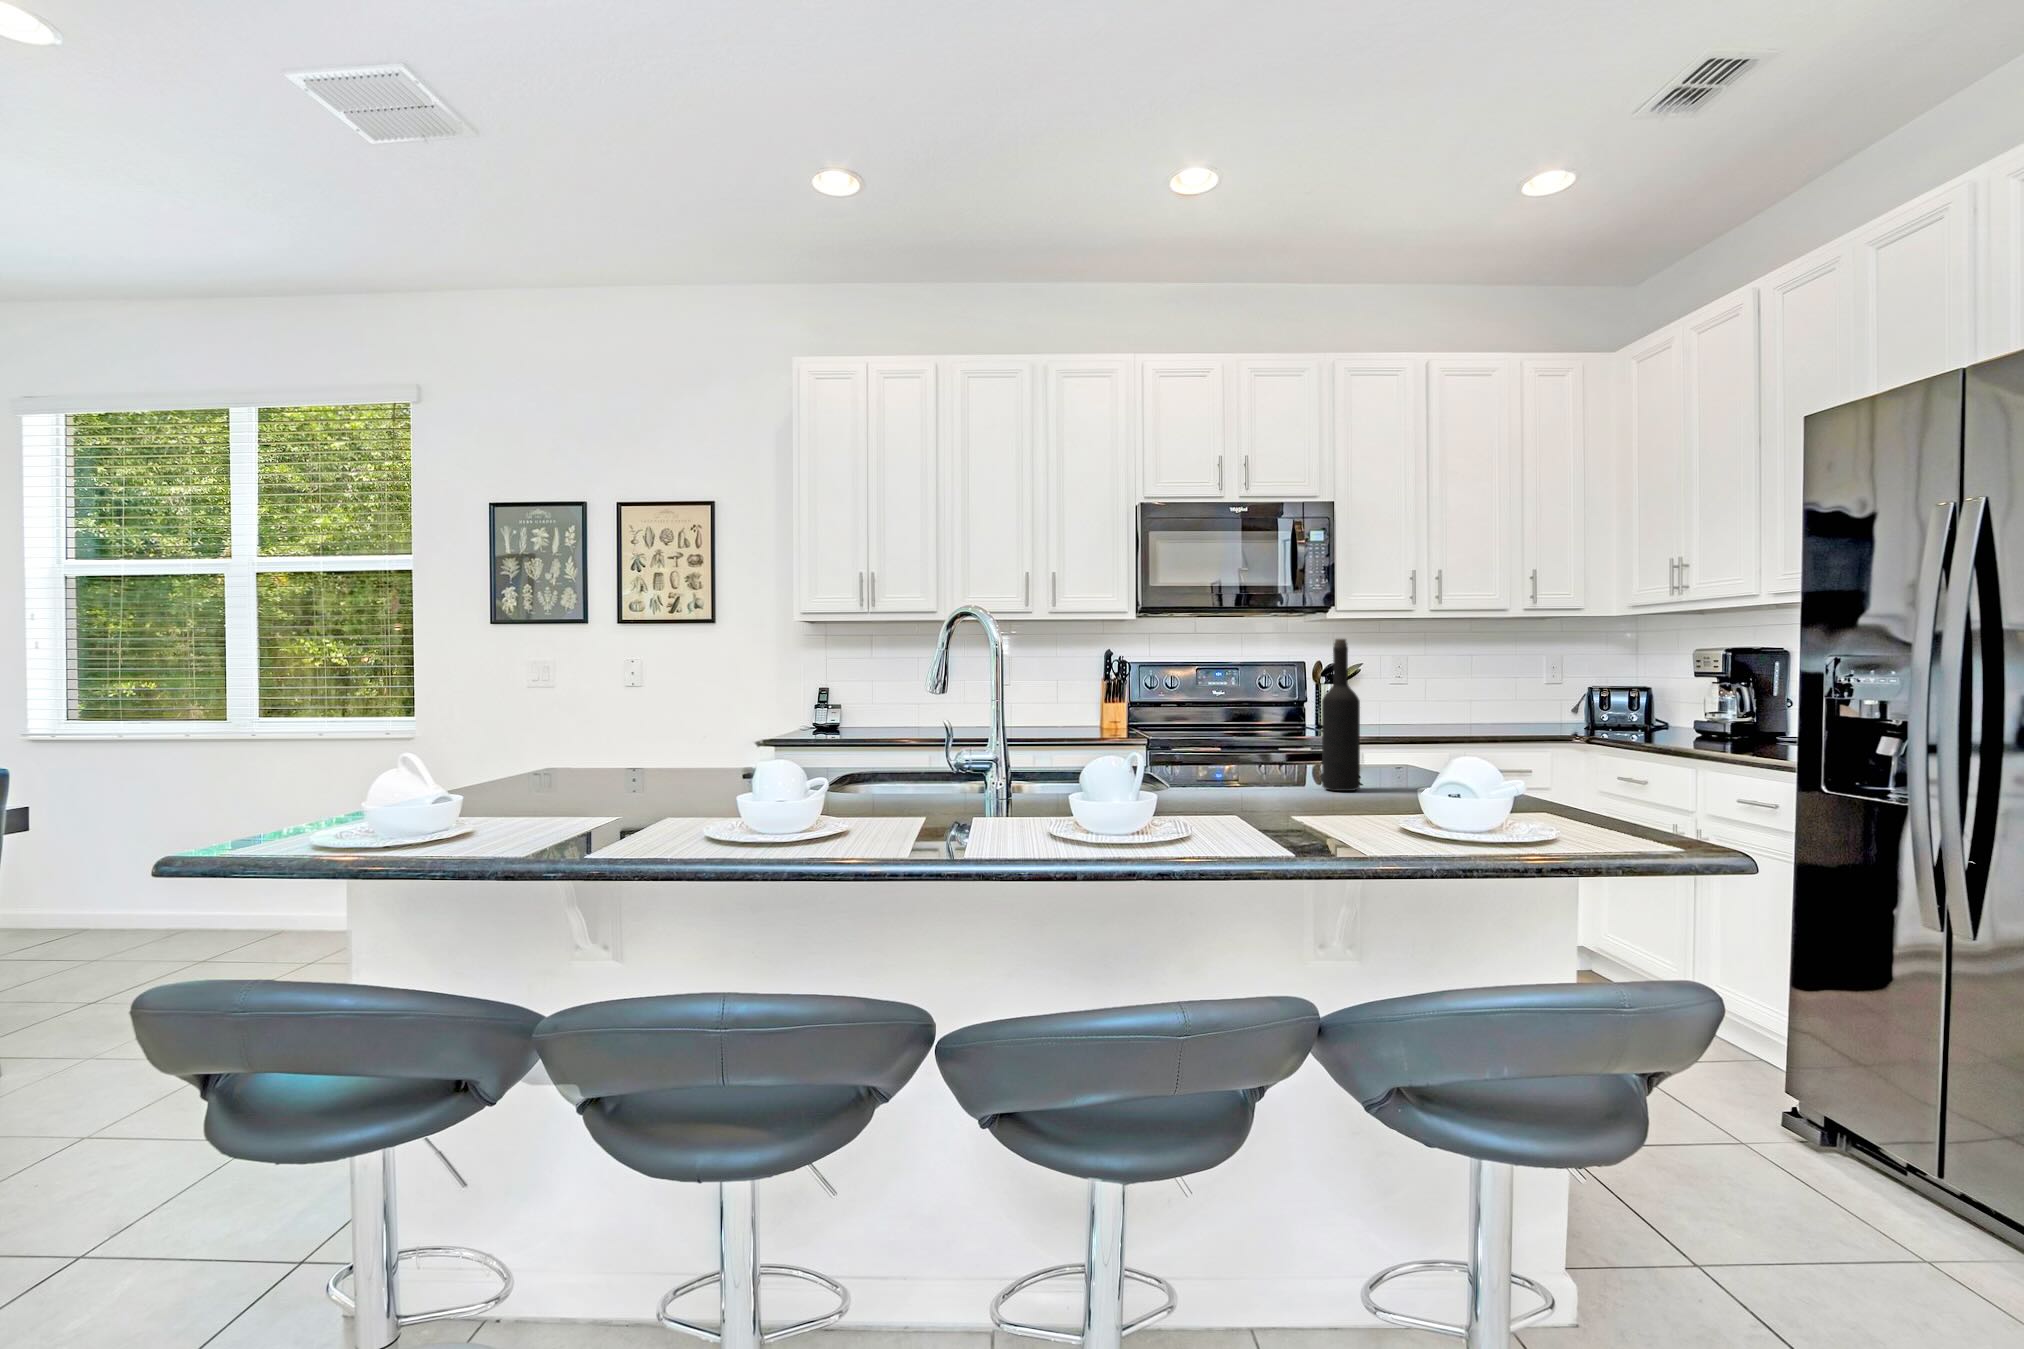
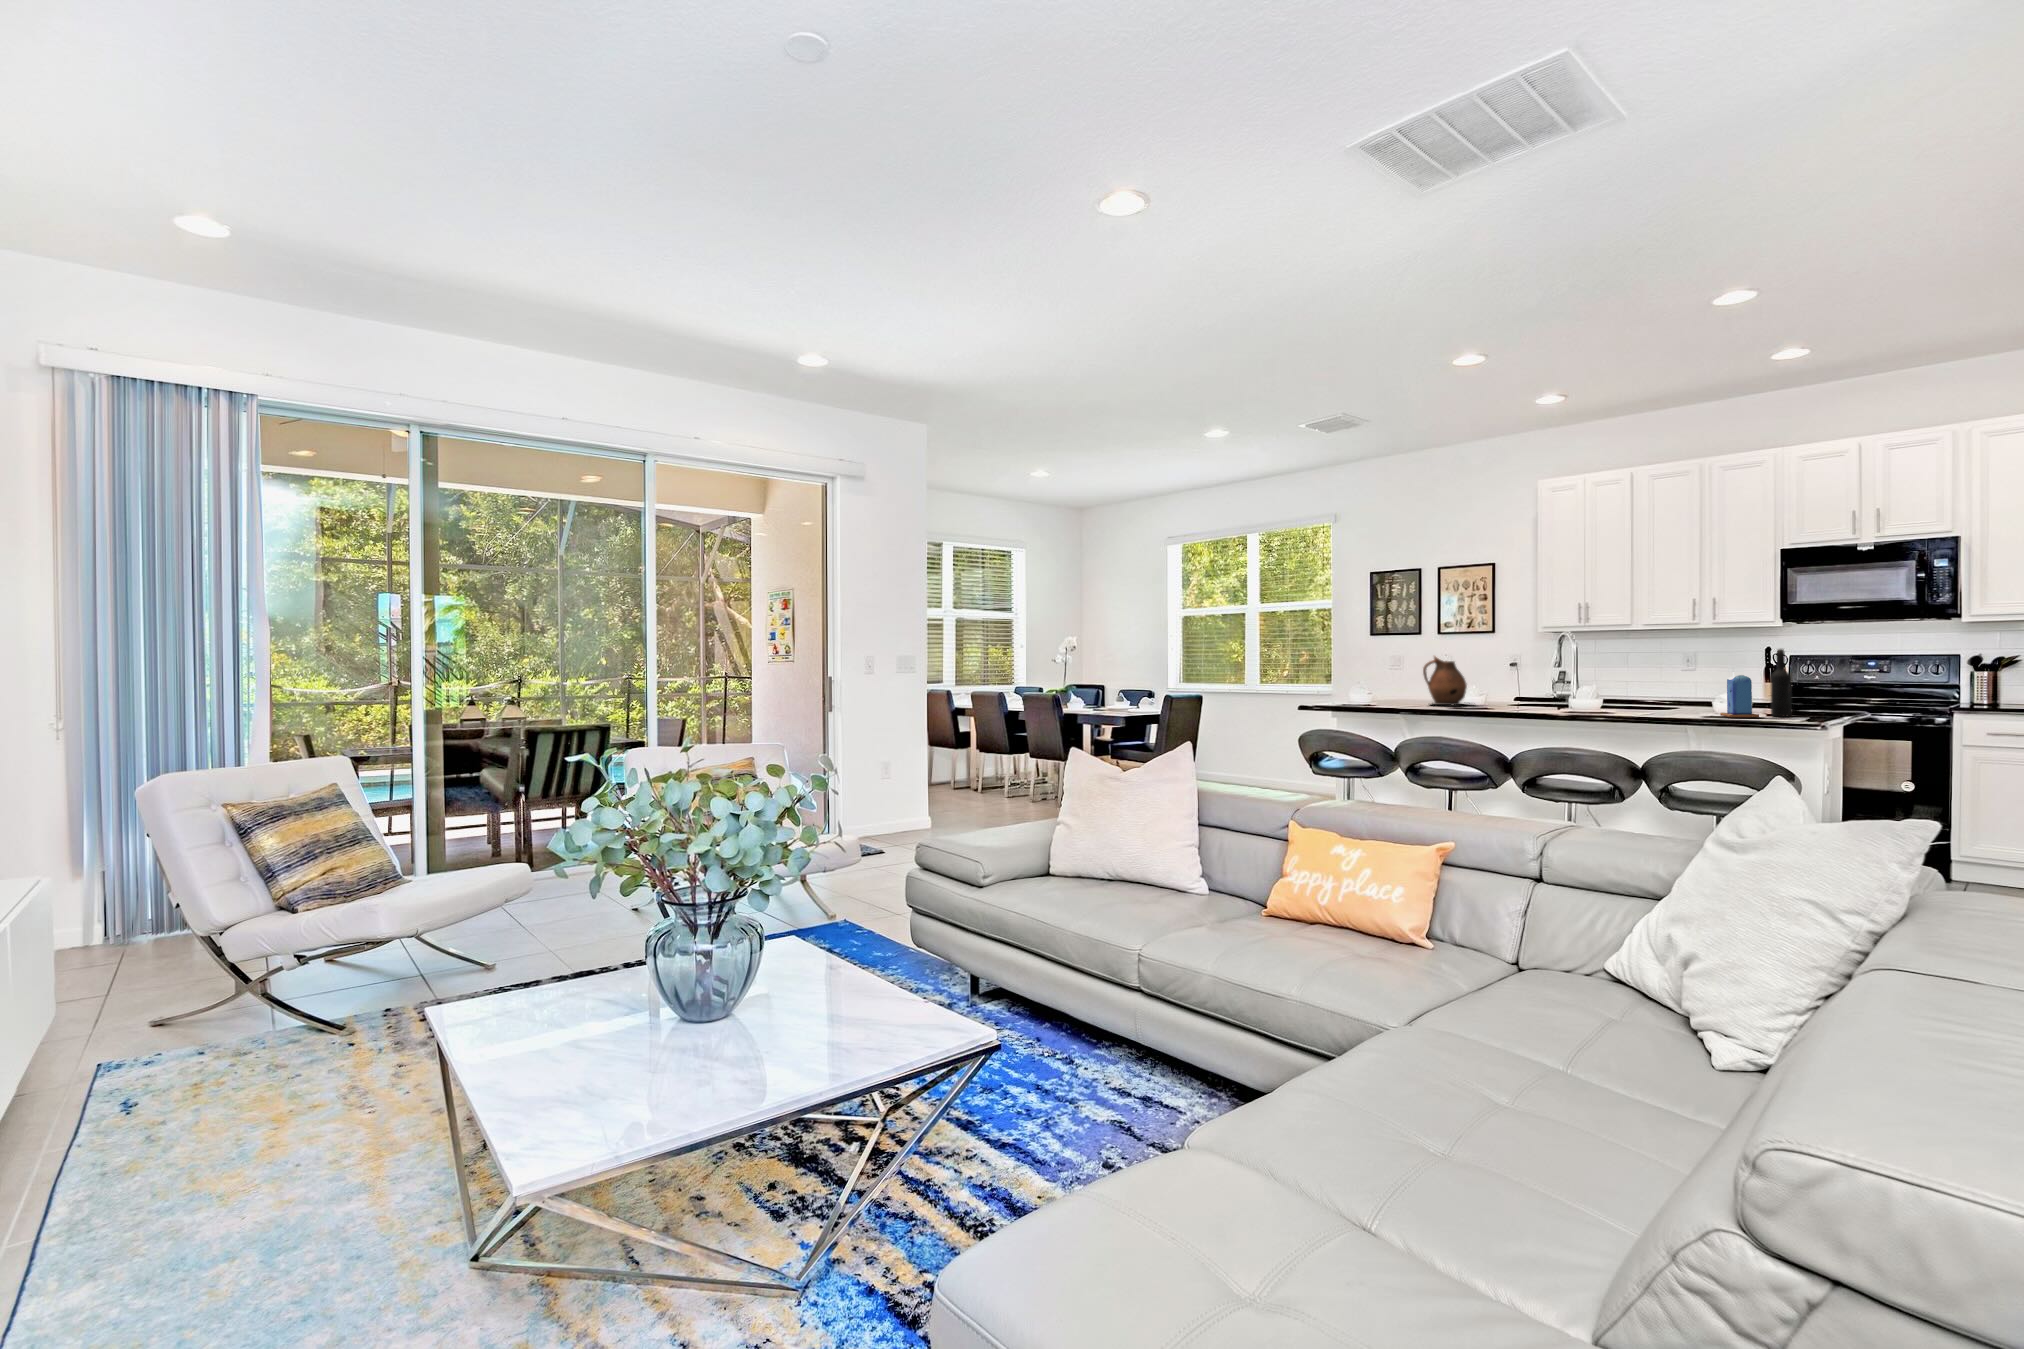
ceramic pitcher: none [561,651,695,786] -> present [1423,657,1467,706]
candle: none [1242,691,1327,800] -> present [1720,672,1759,718]

